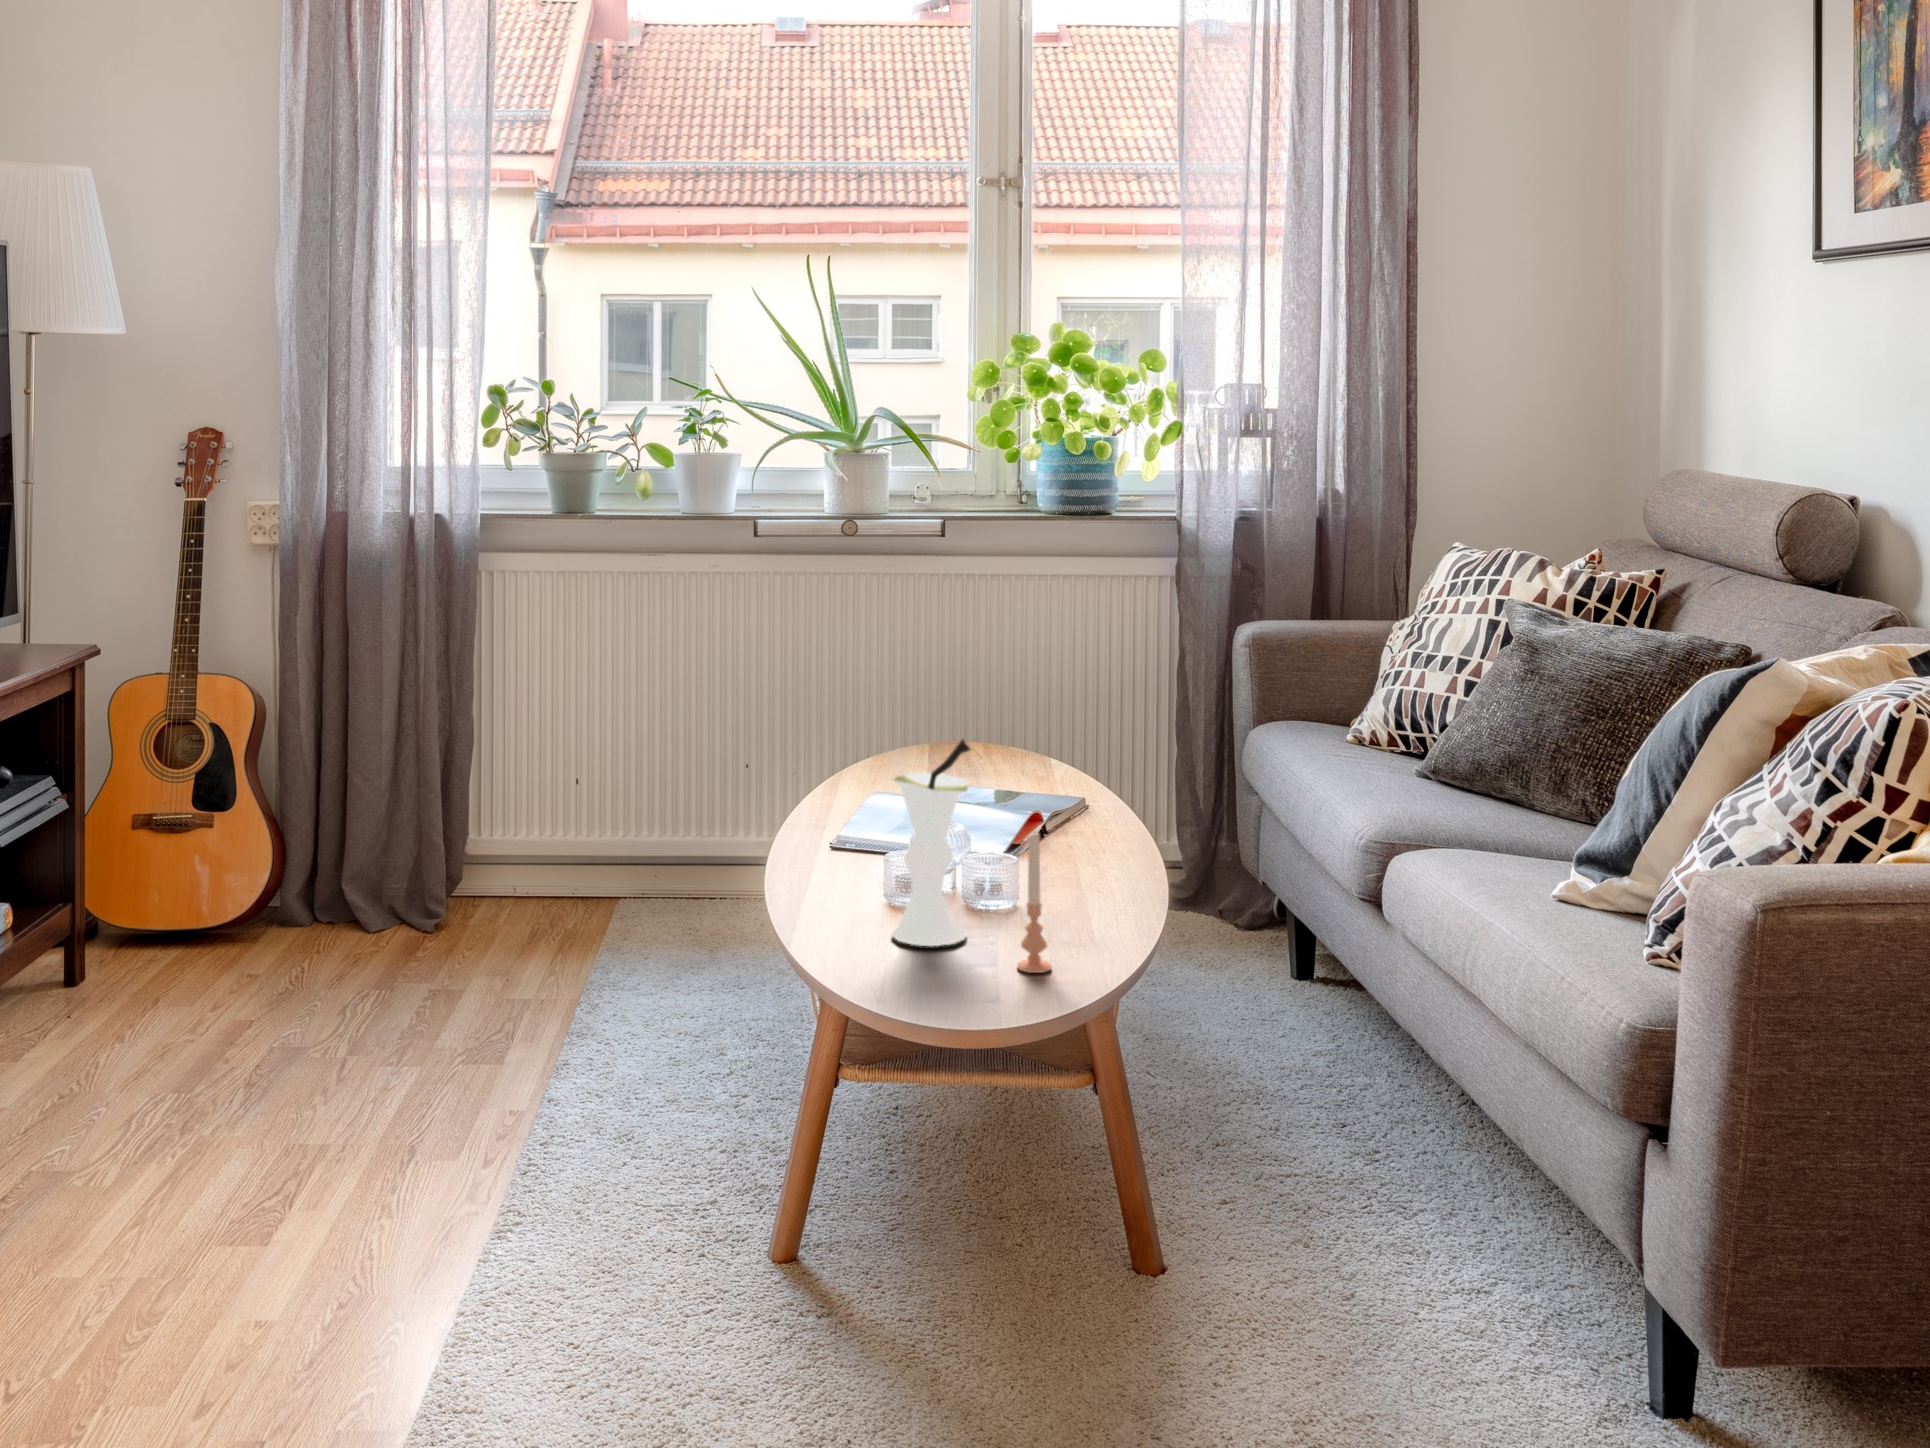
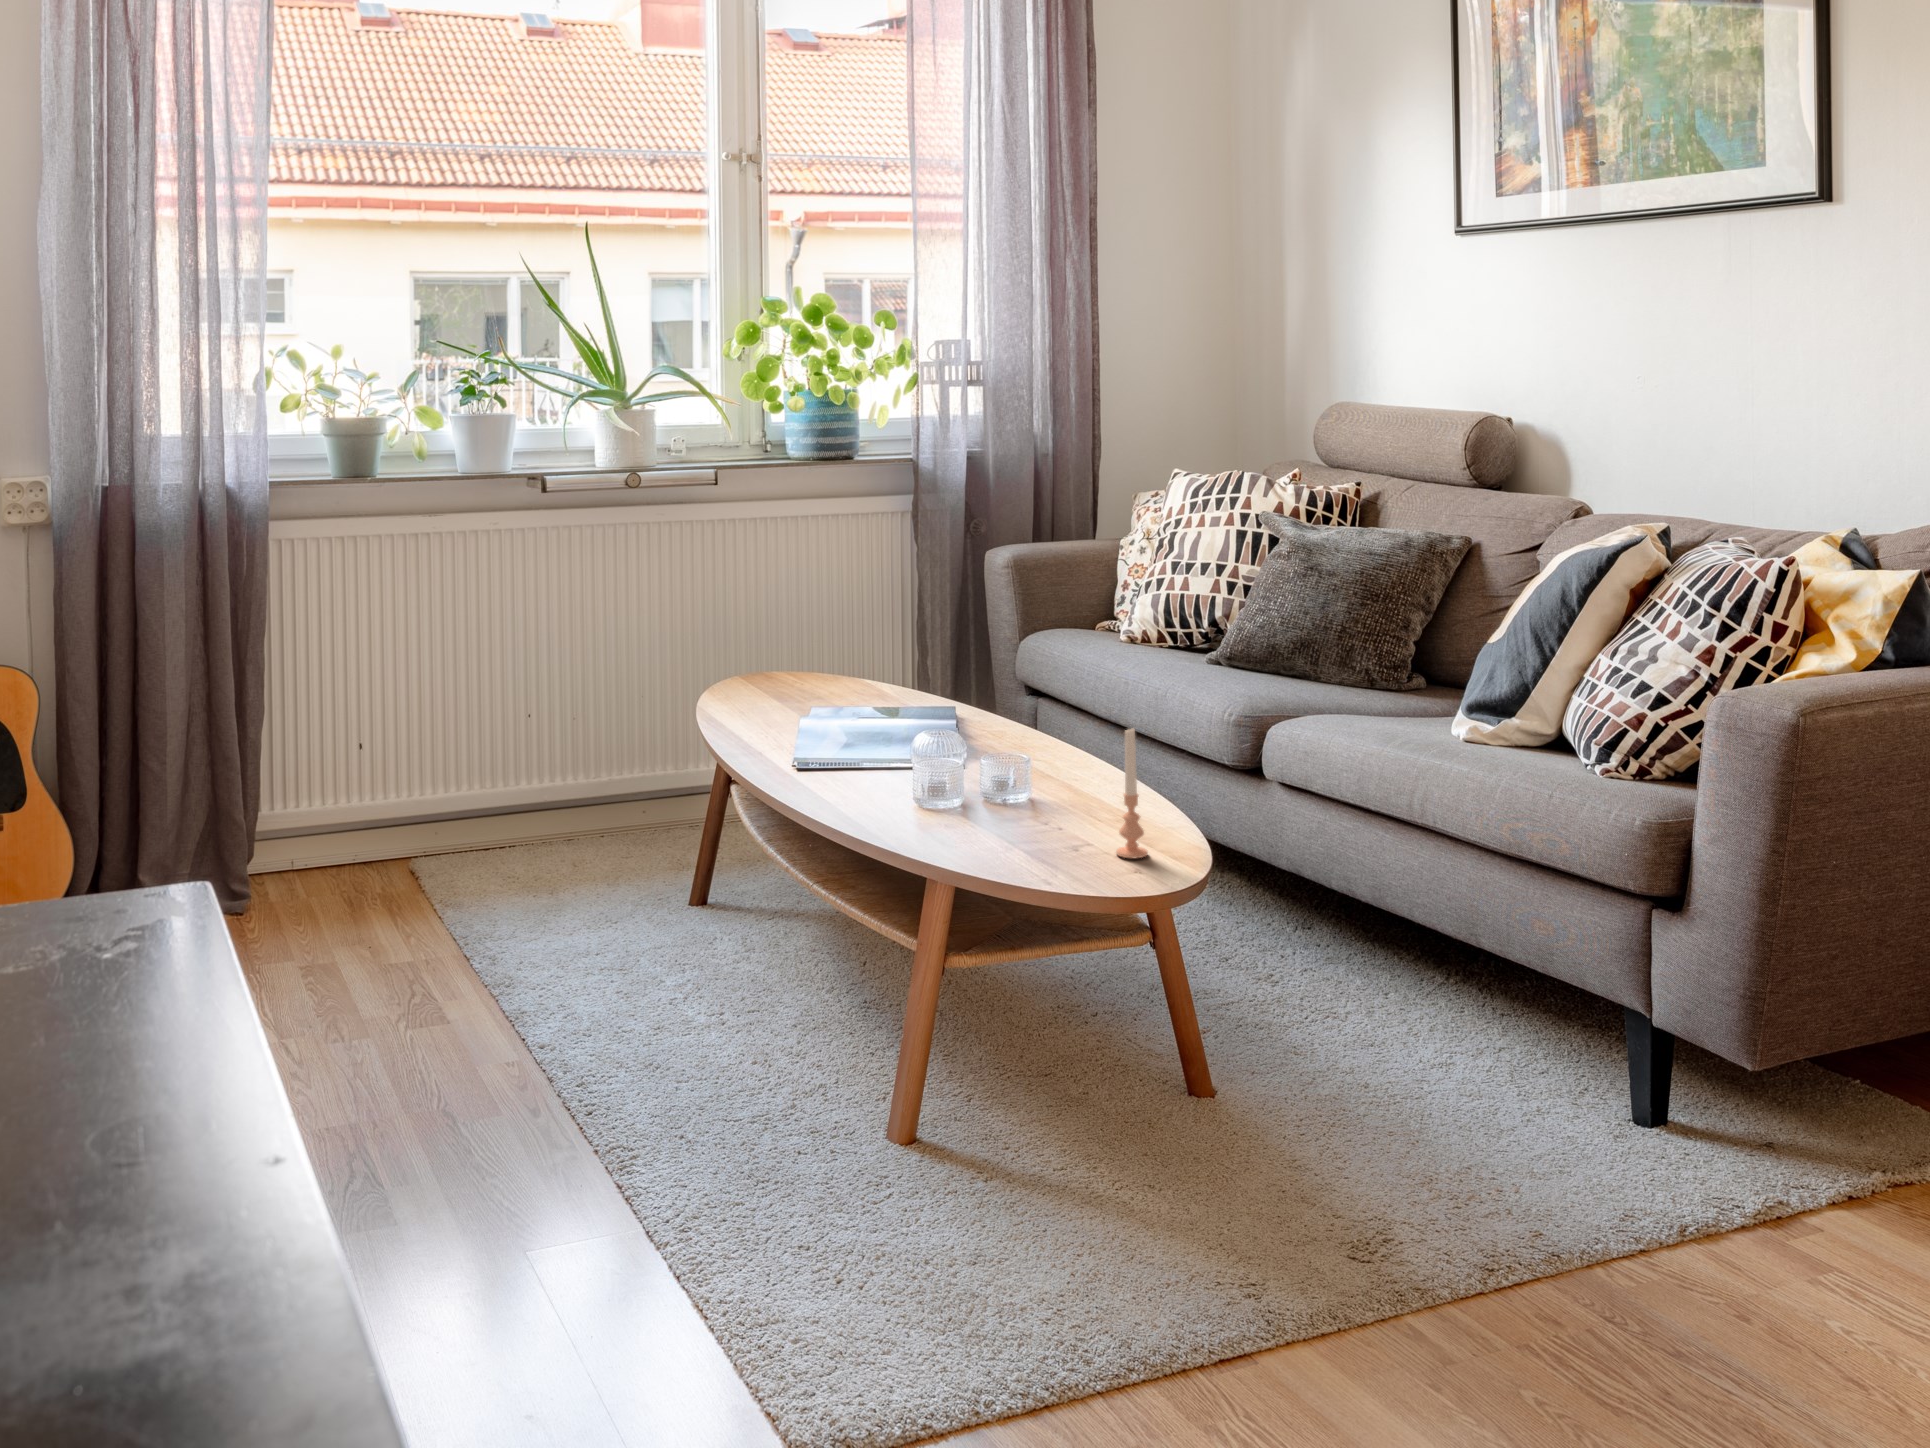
vase: present [892,740,970,946] -> none [973,649,1045,849]

